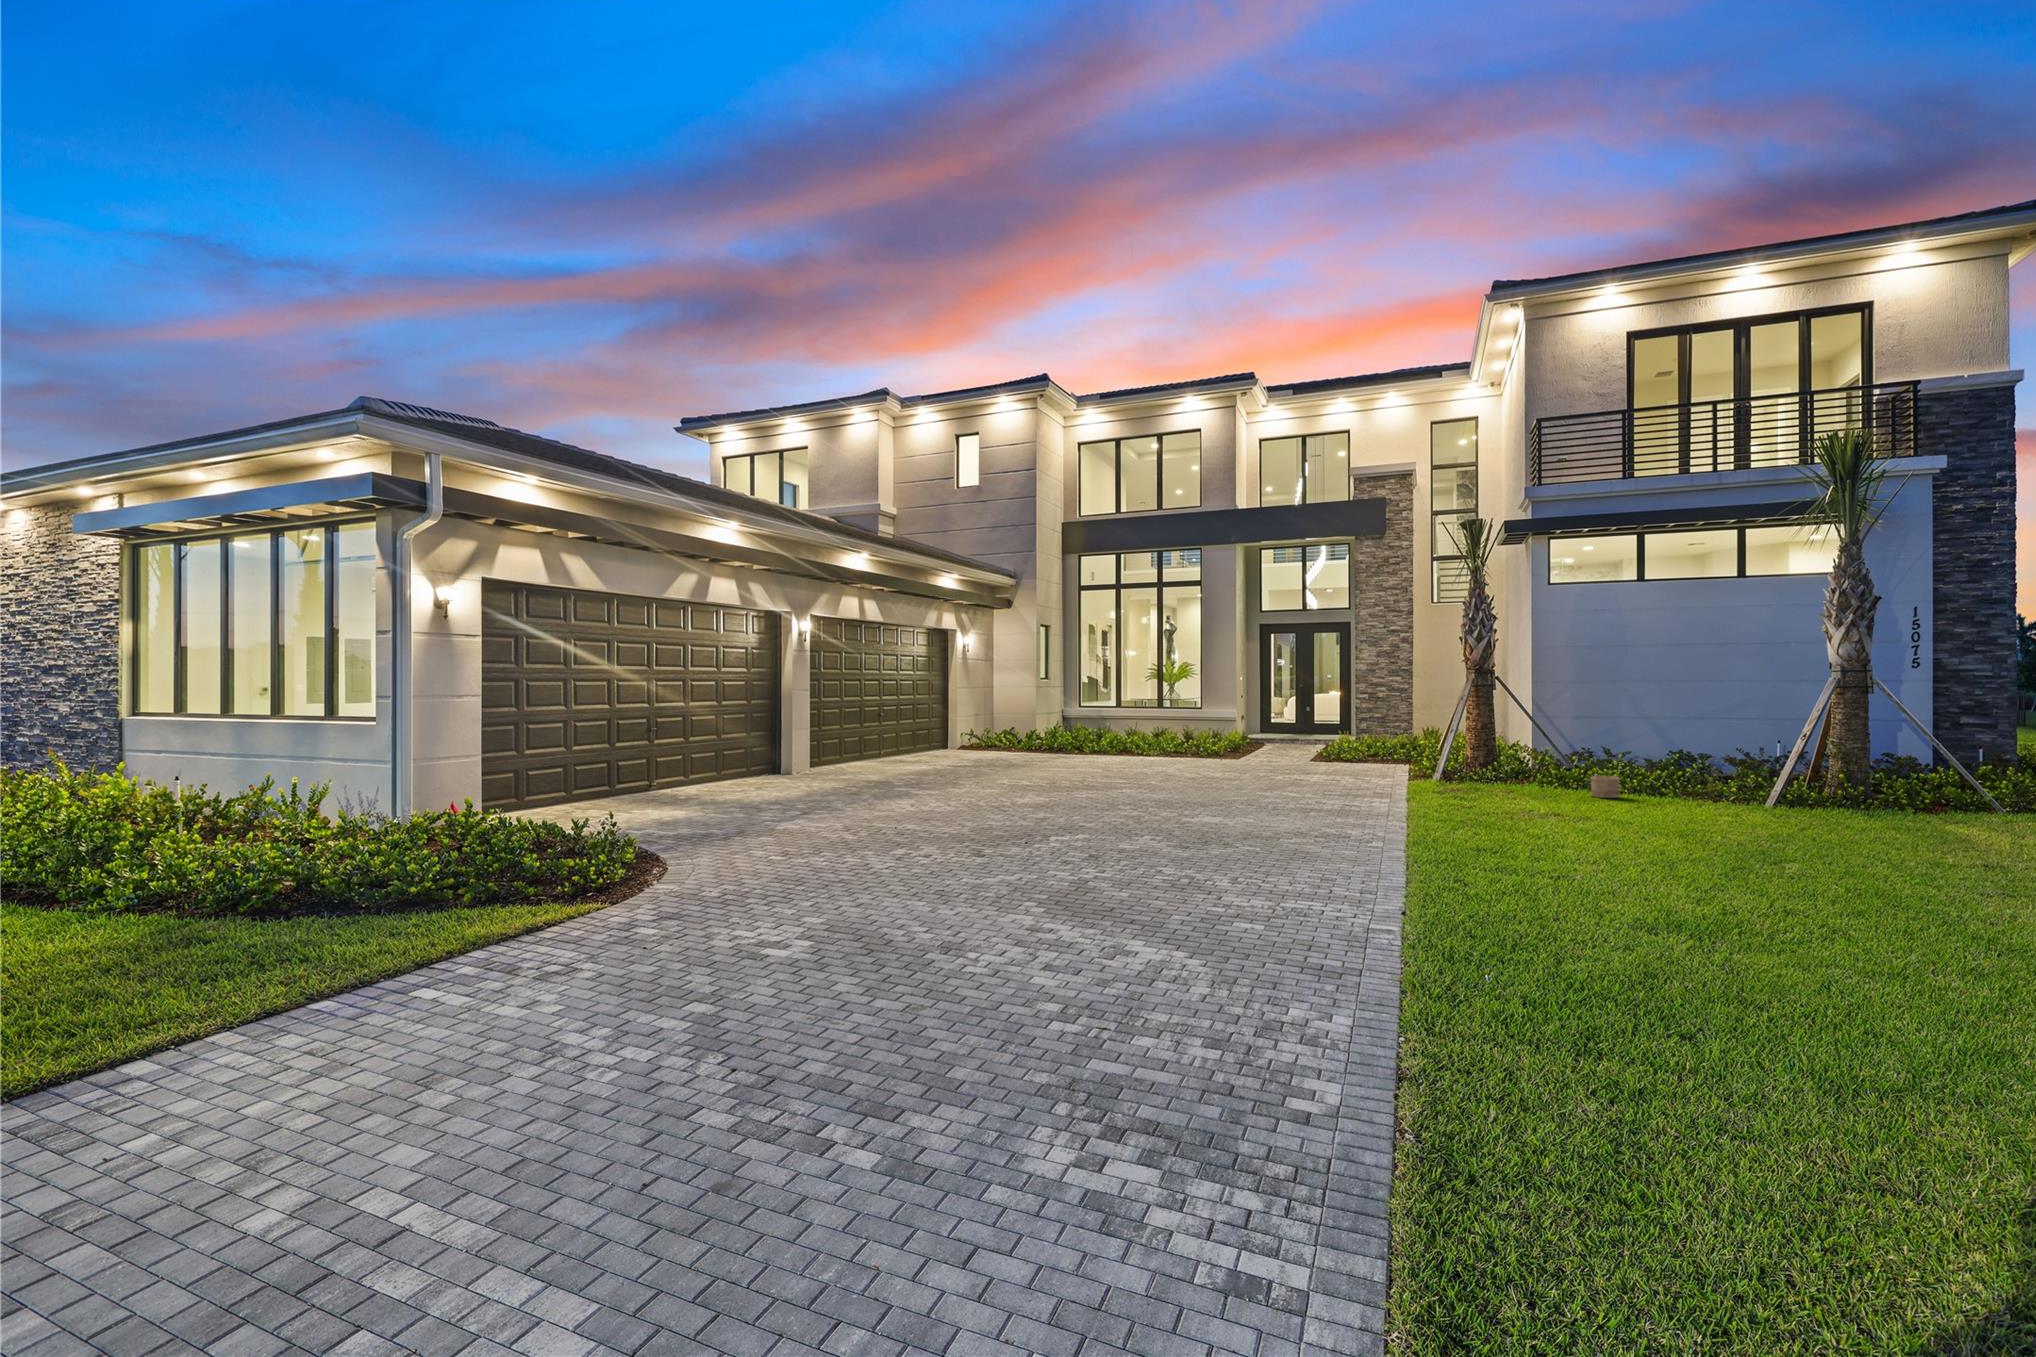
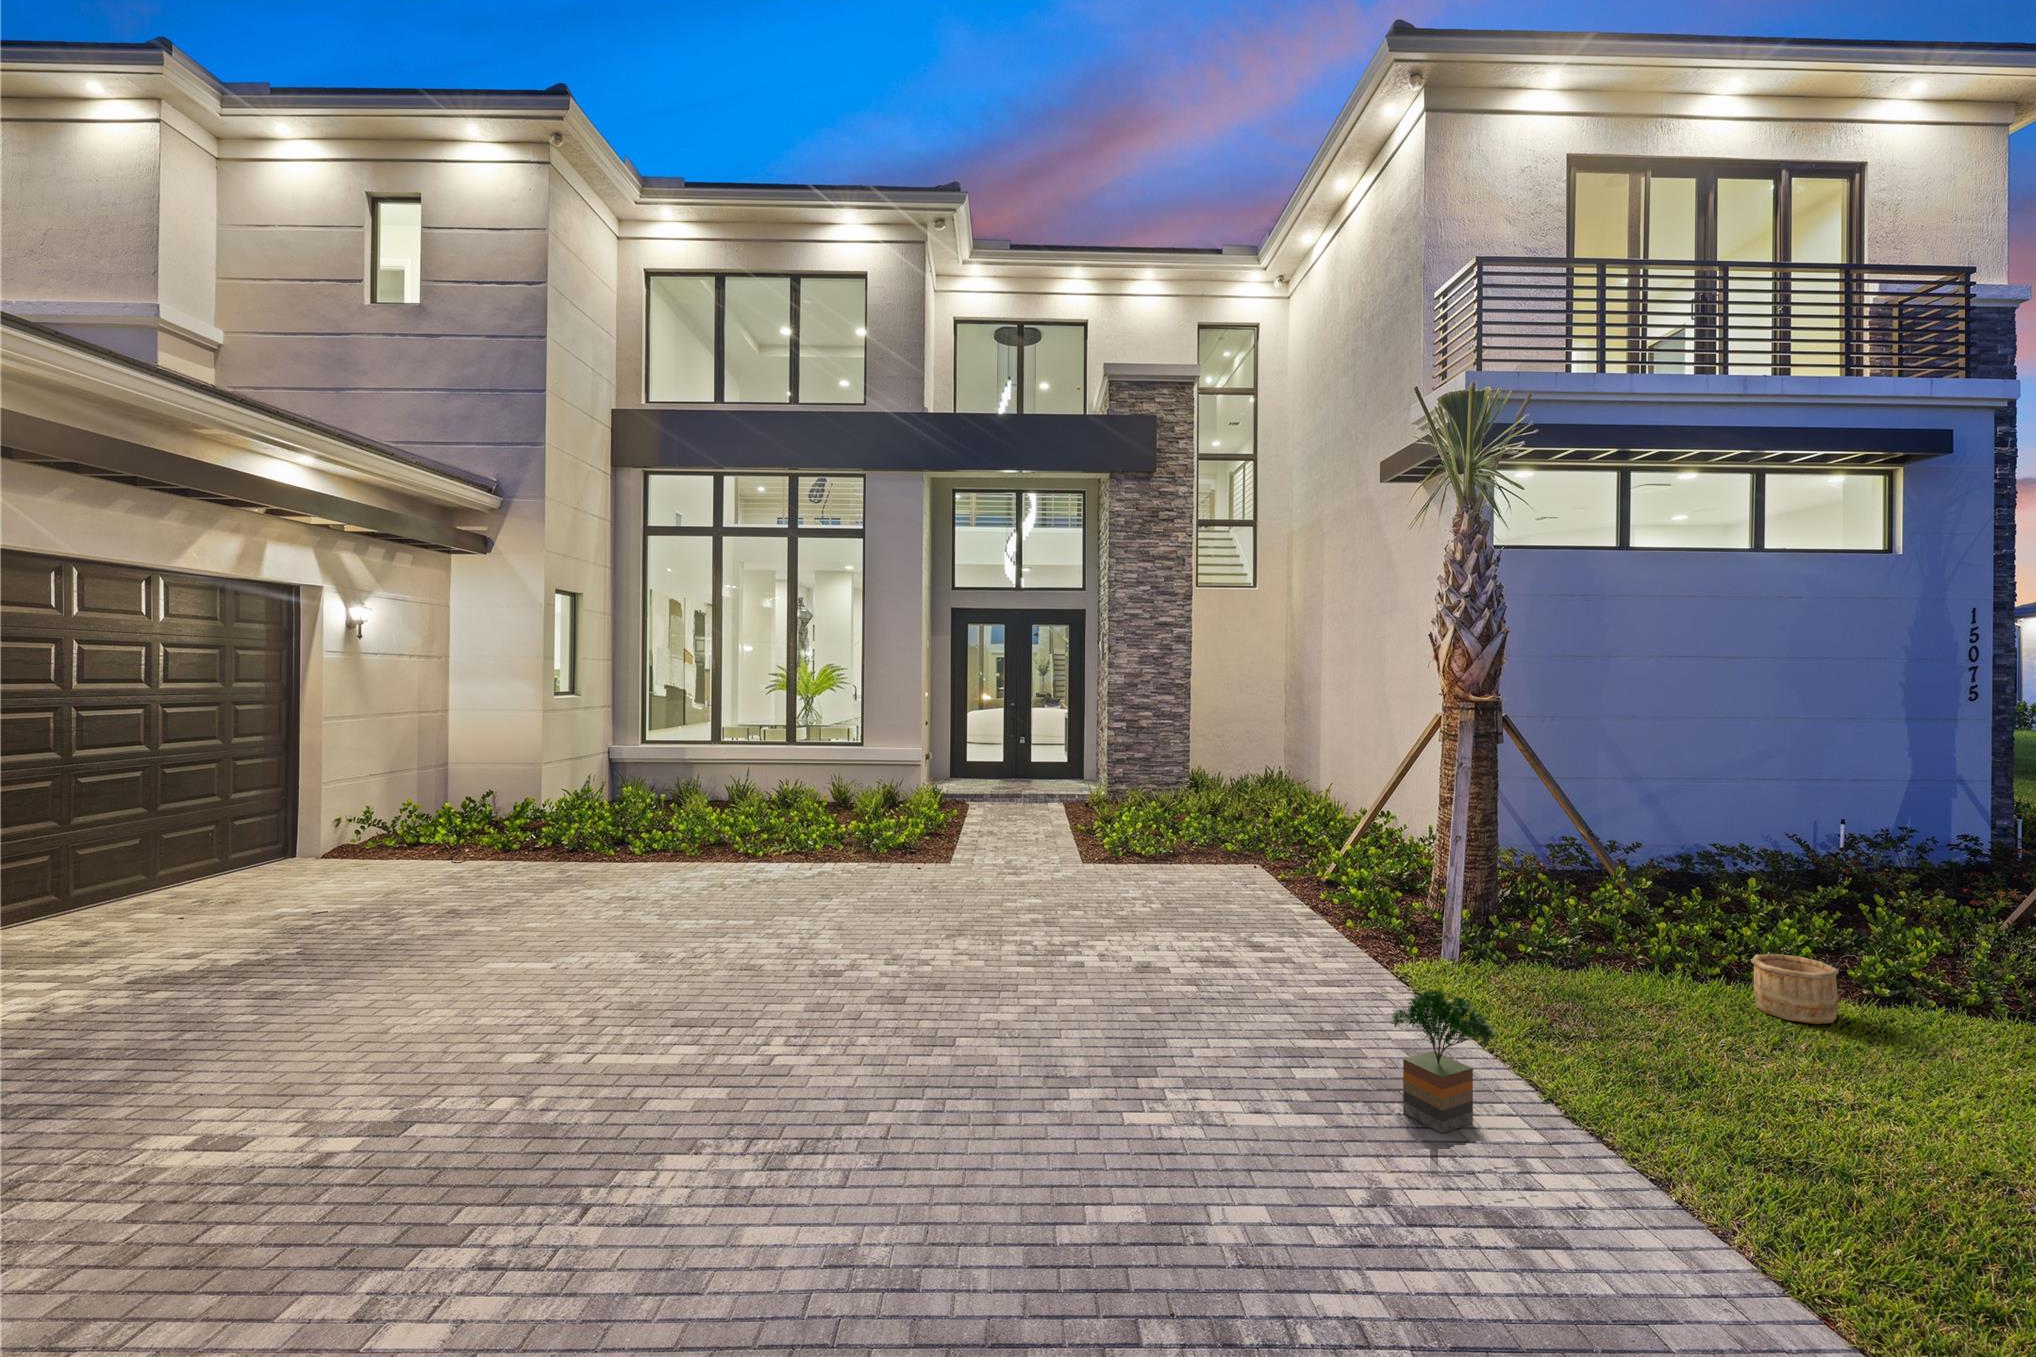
potted tree: none [1404,763,1435,802] -> present [1391,990,1497,1134]

